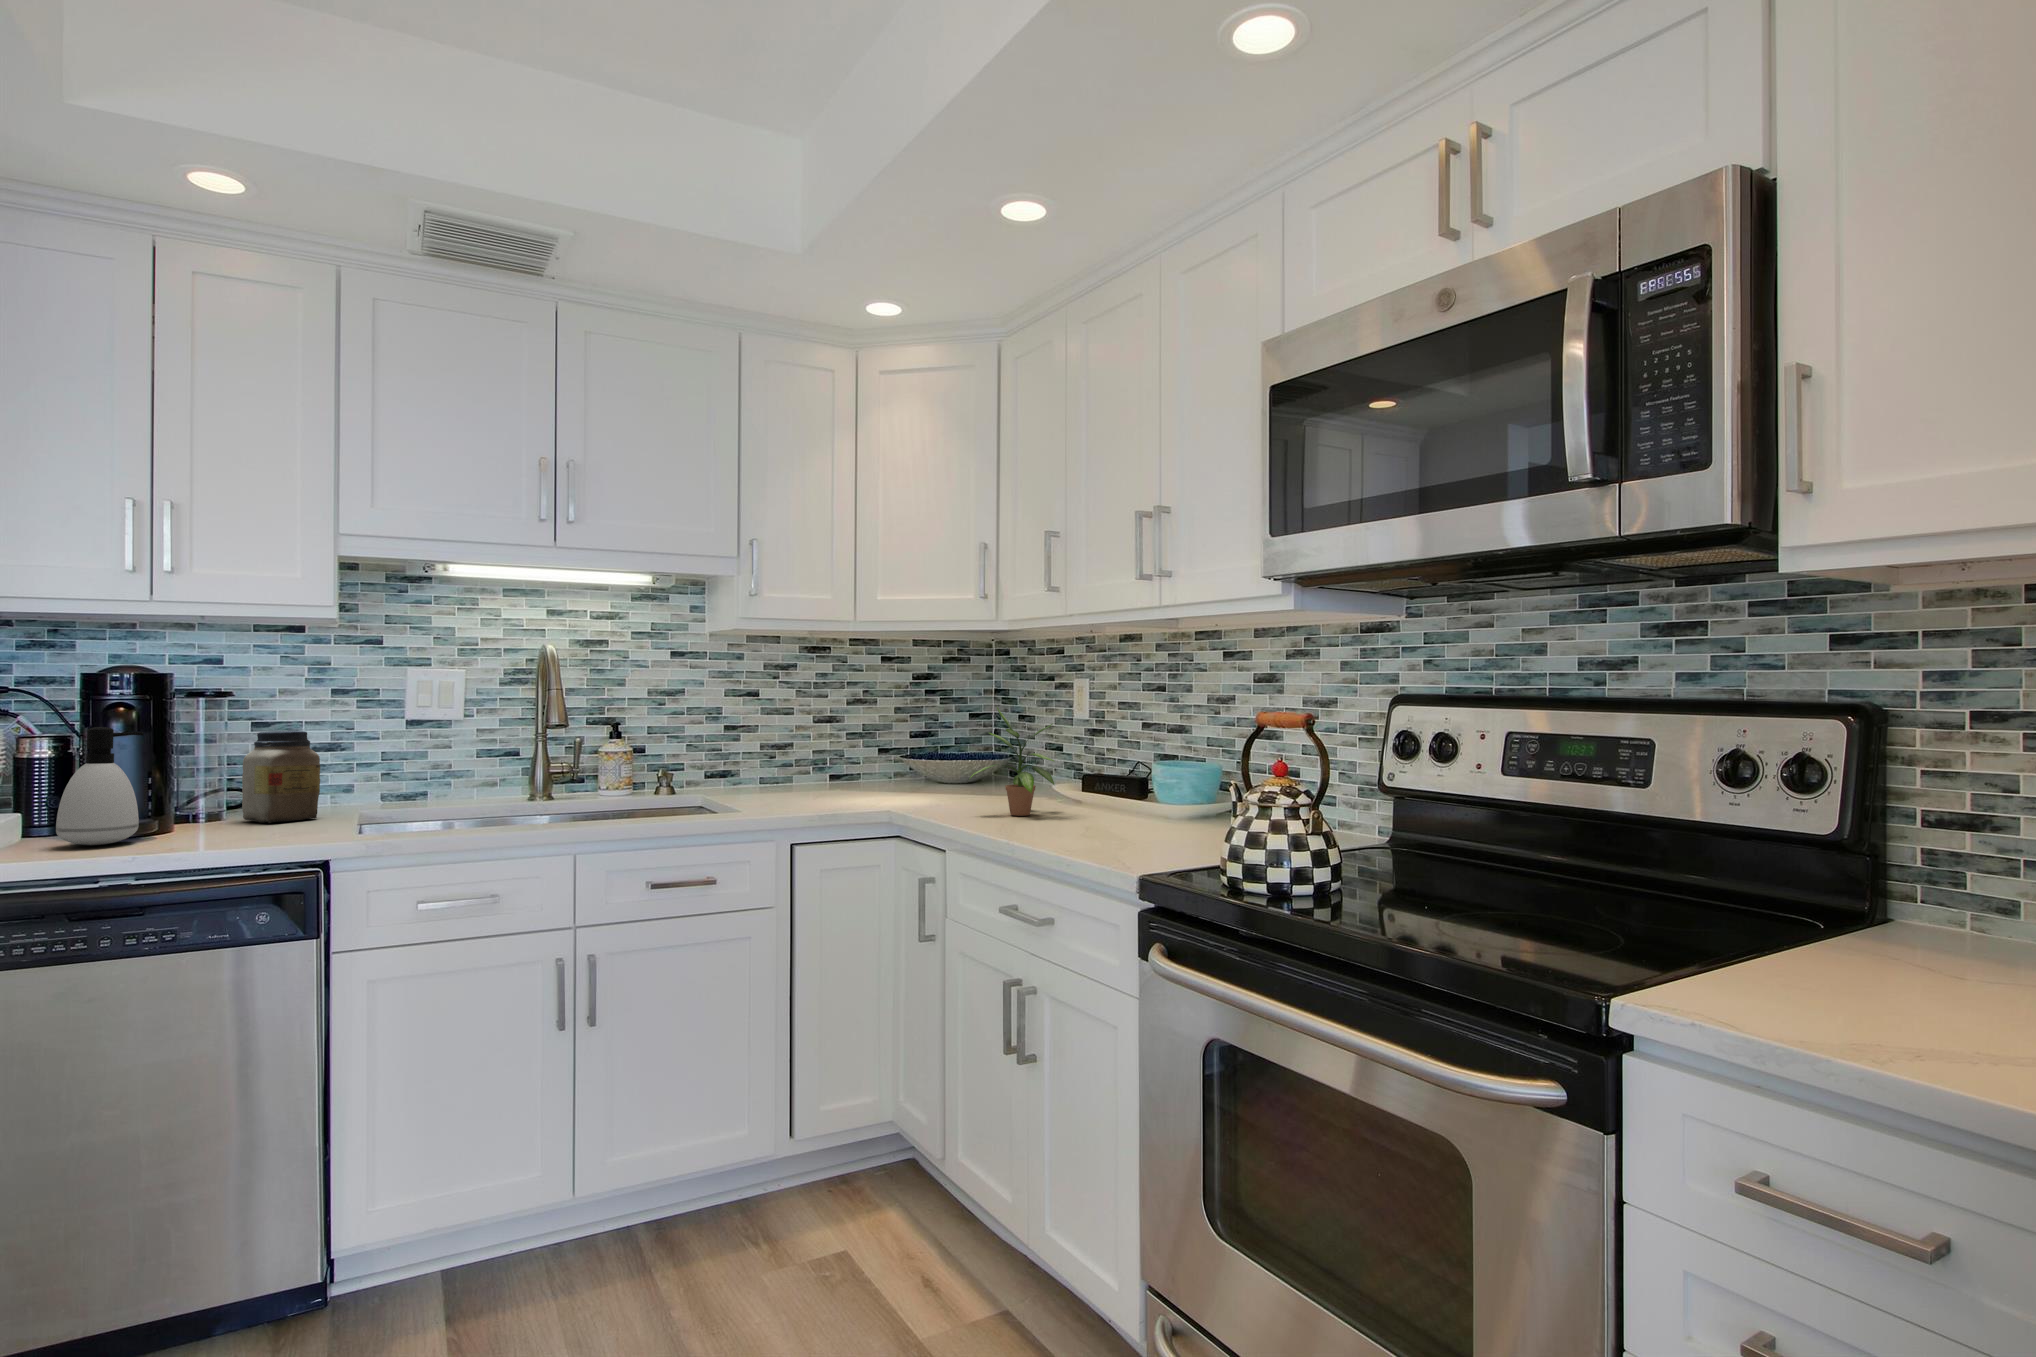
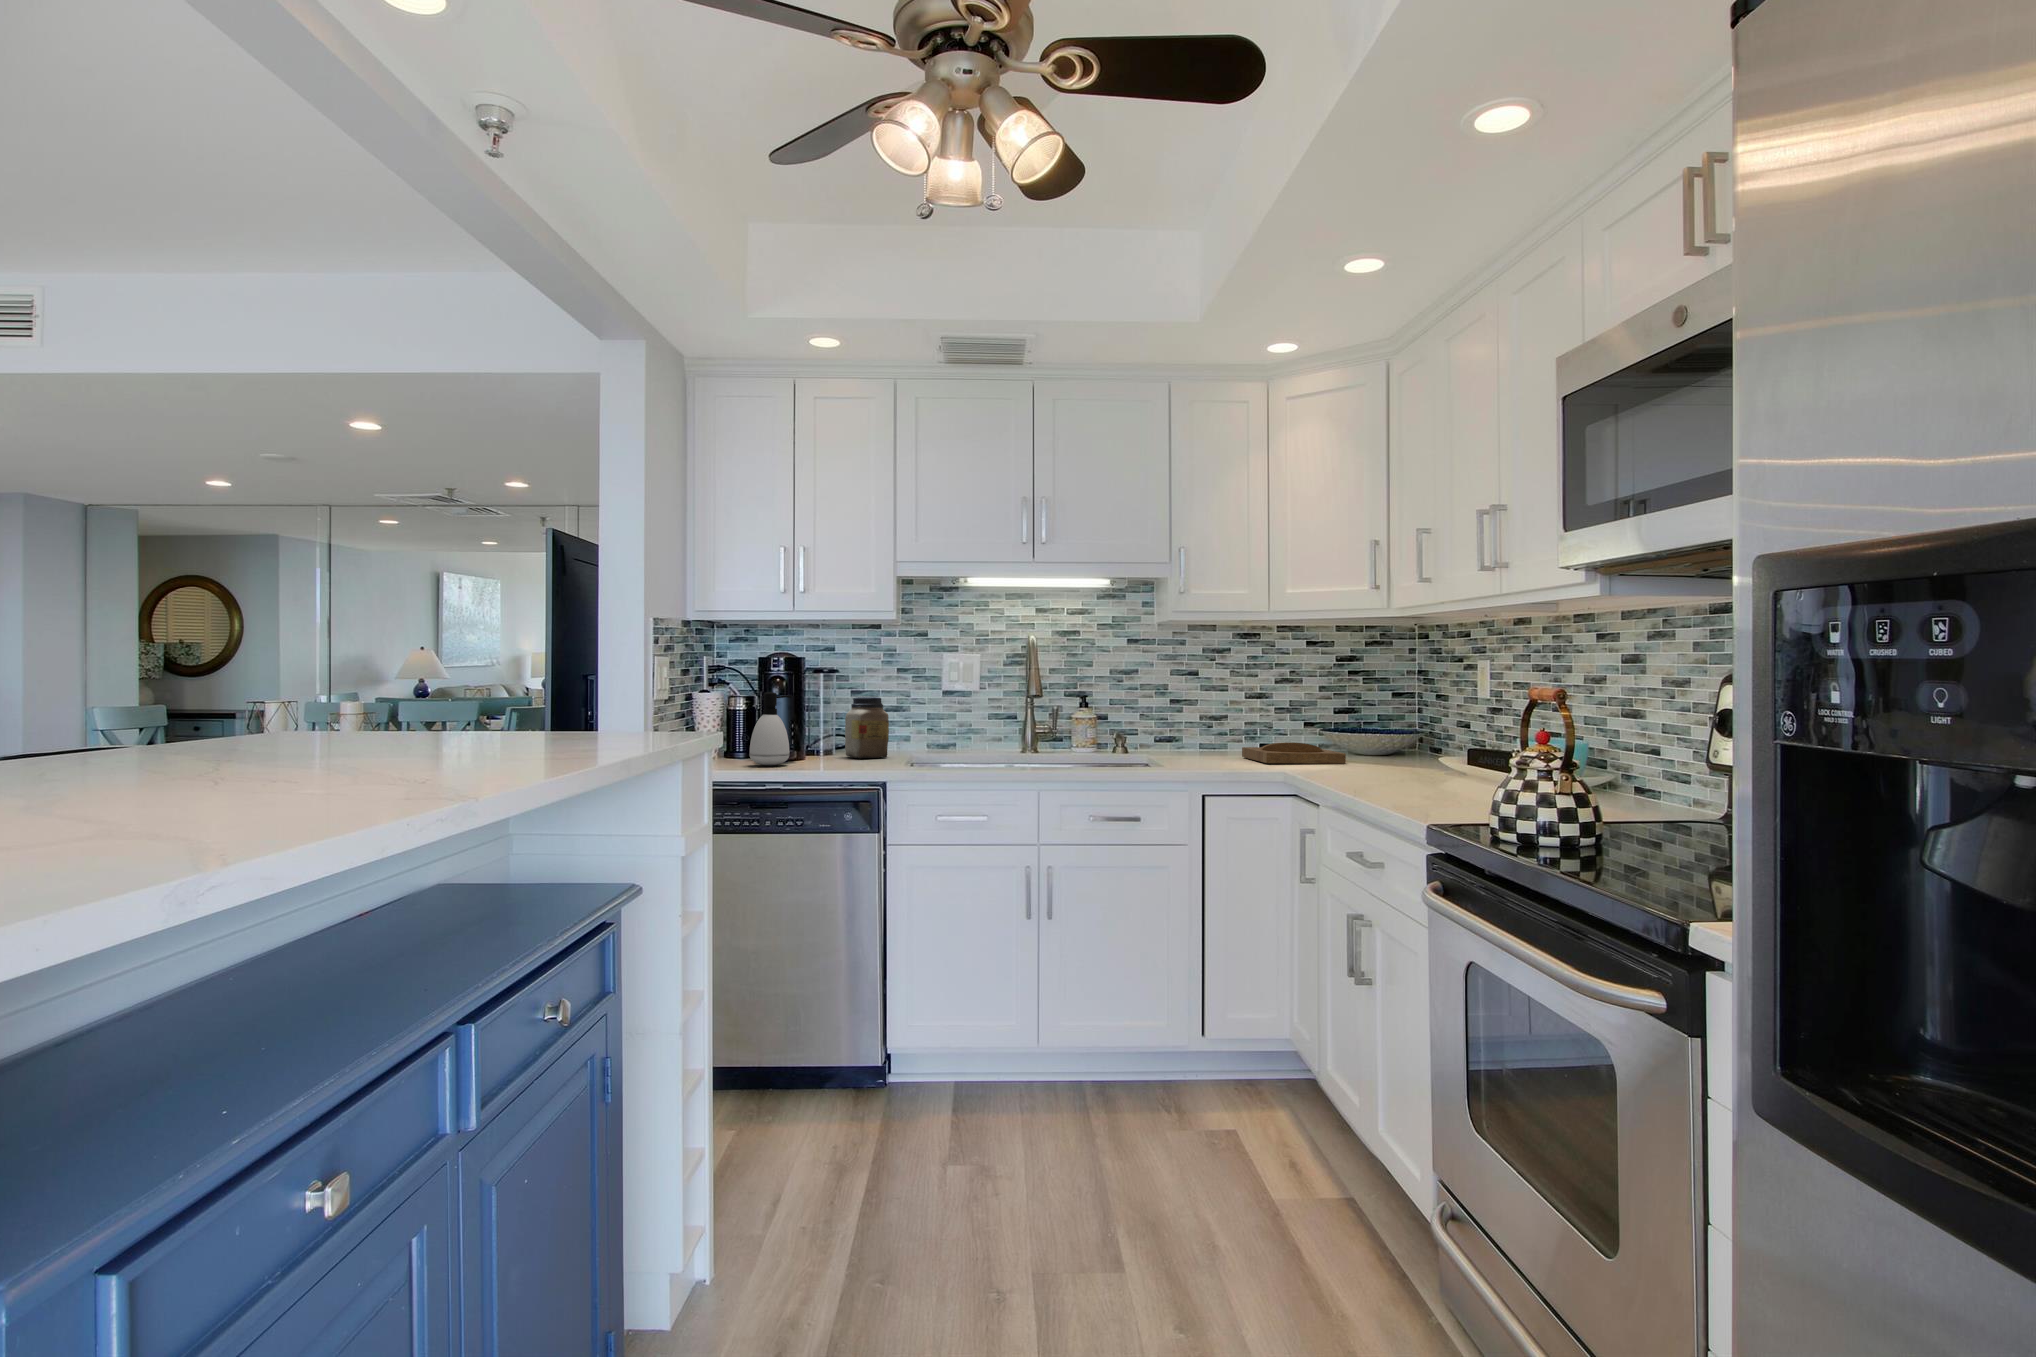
potted plant: present [970,707,1054,816] -> none [1347,684,1431,781]
tray: none [818,774,941,800] -> present [1242,742,1346,764]

